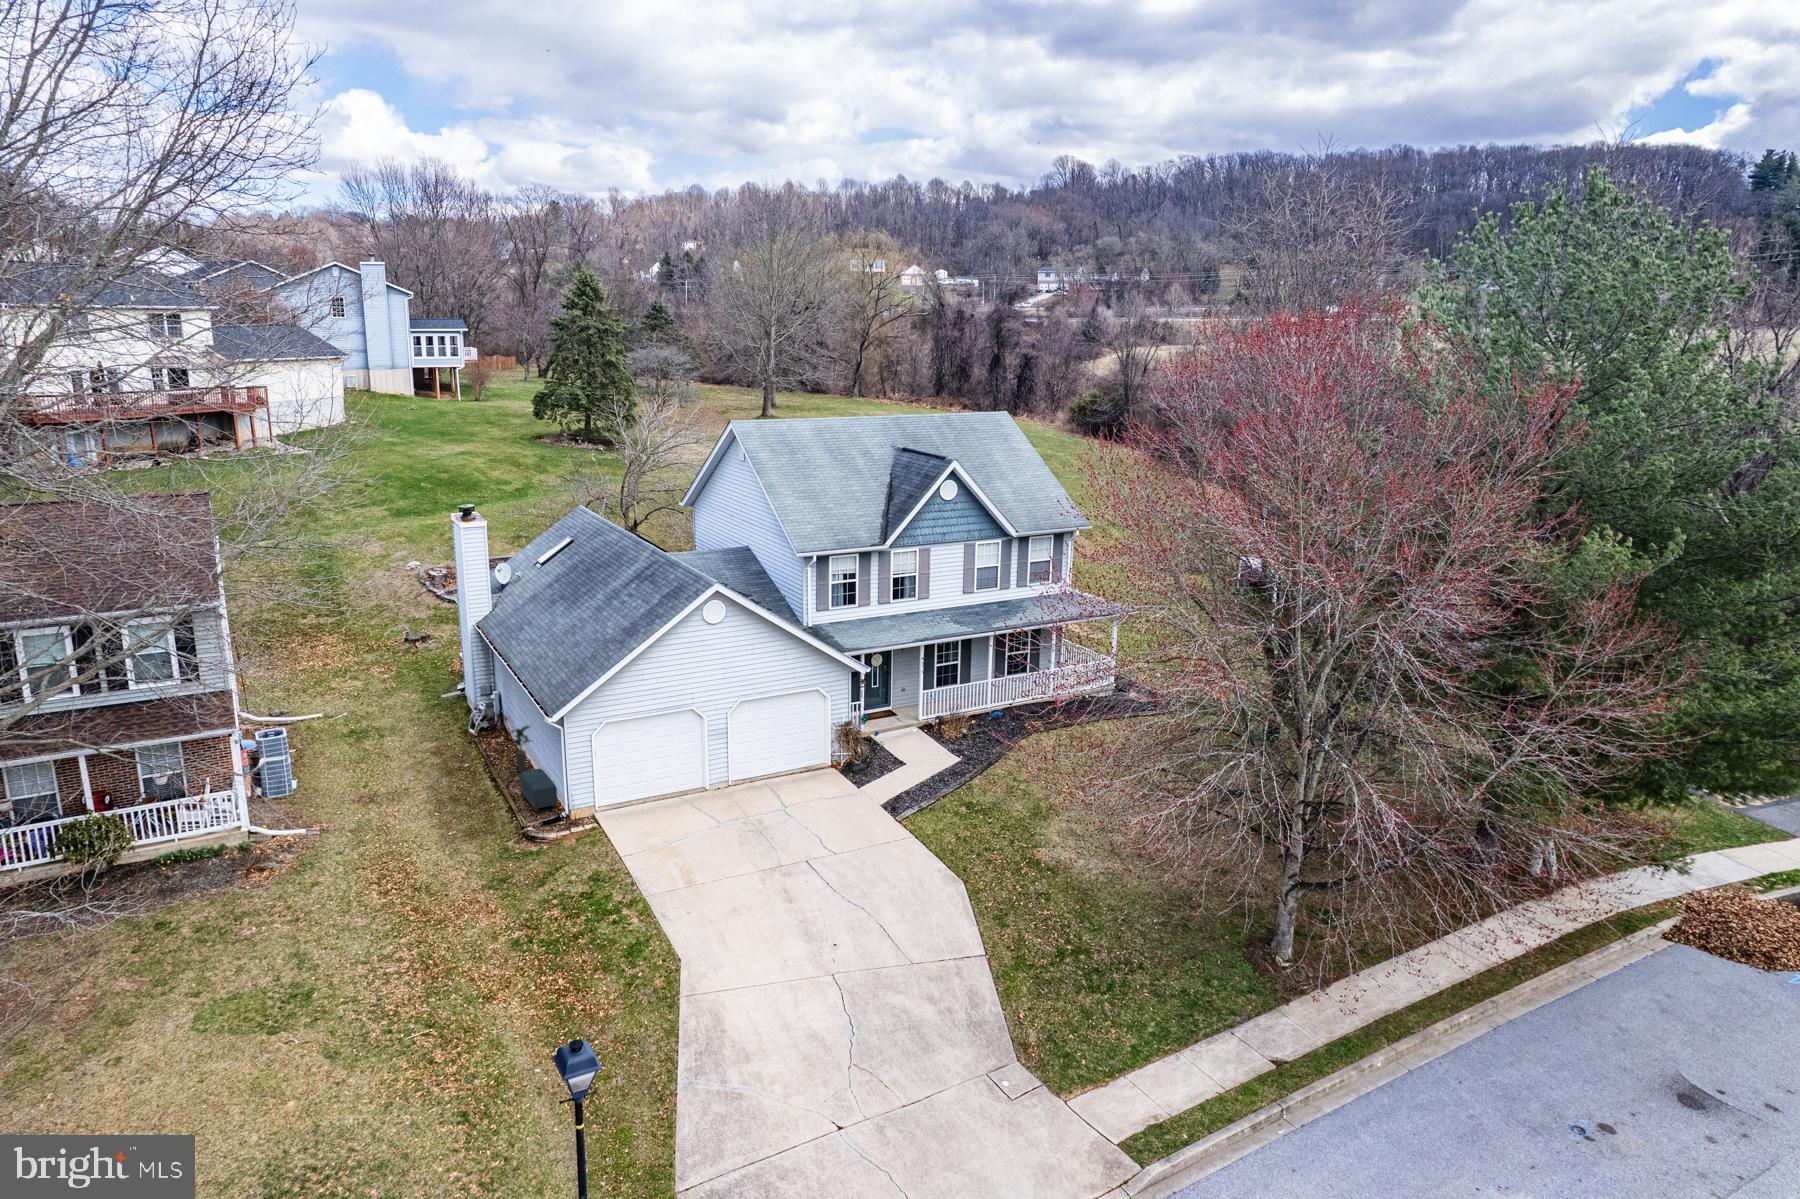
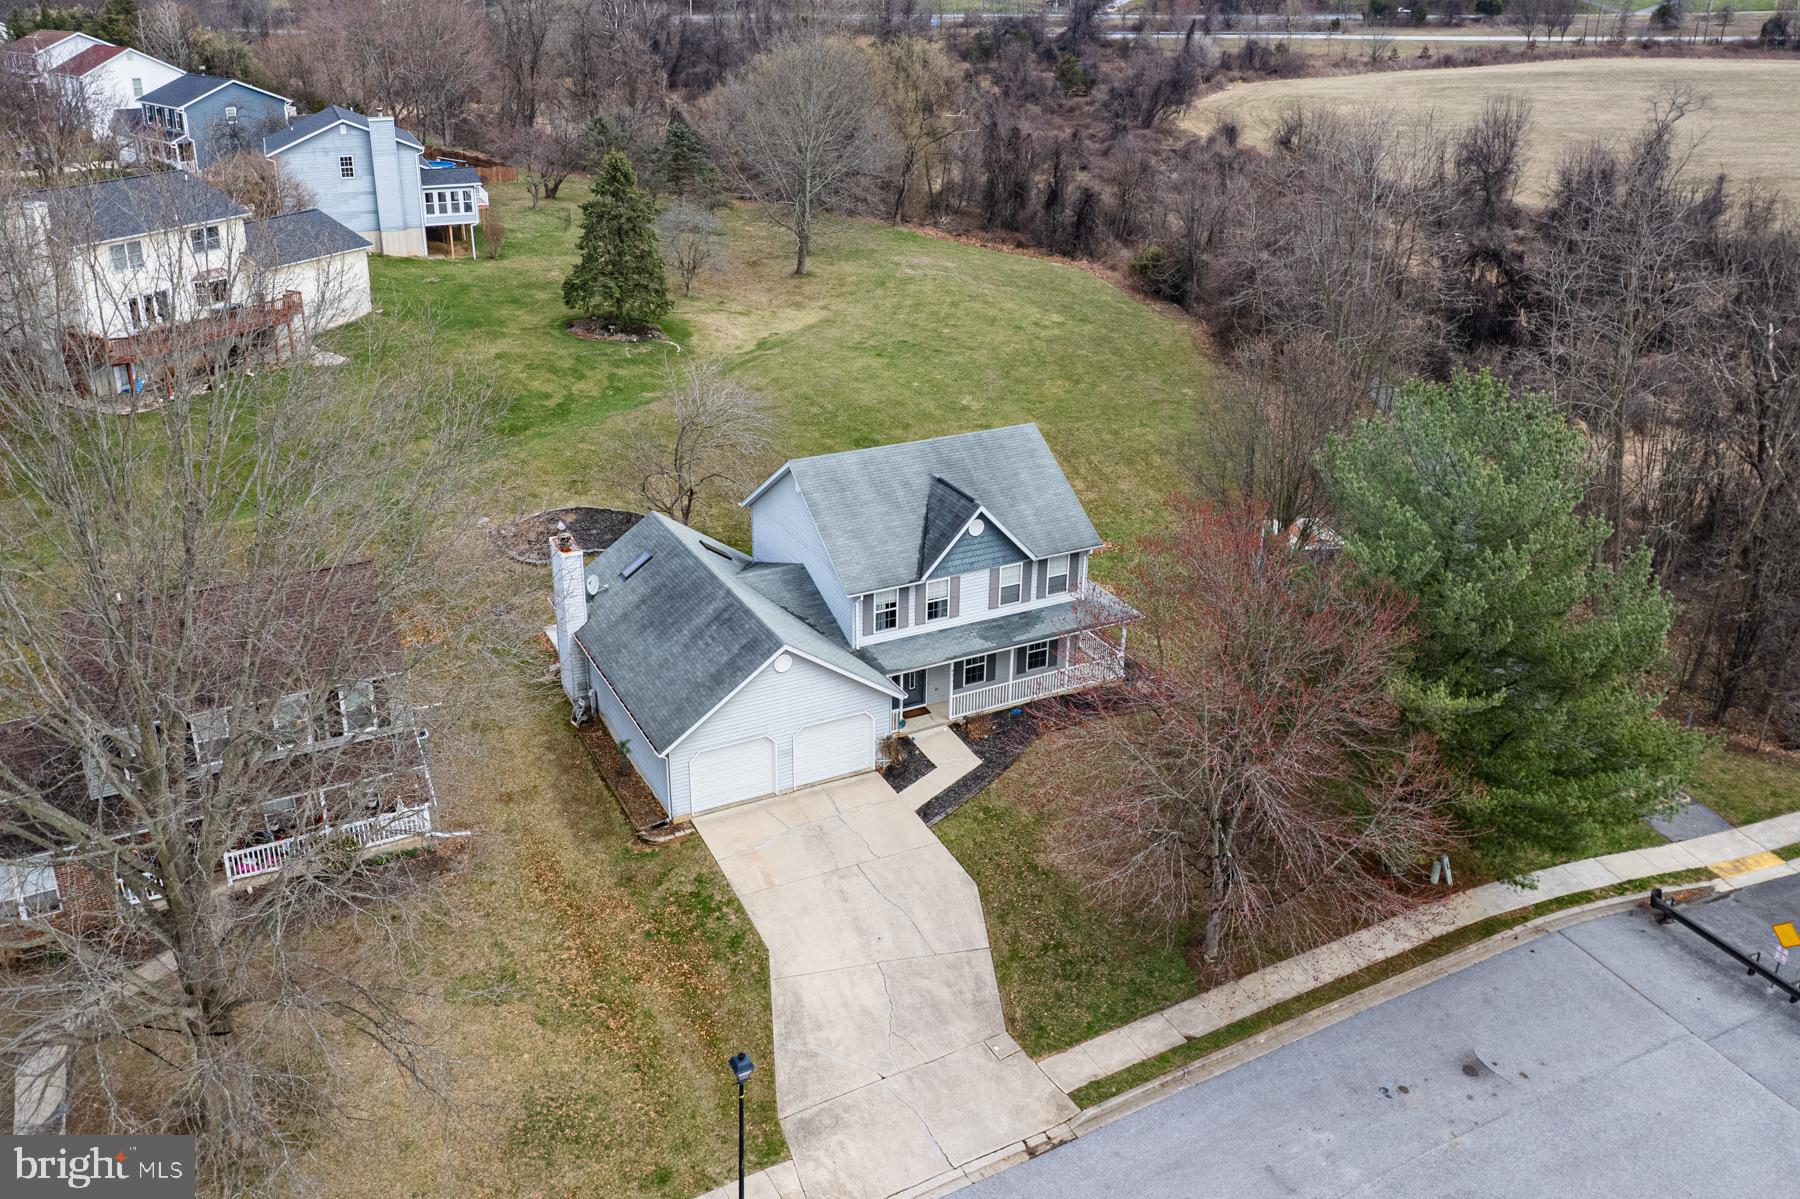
bench: present [520,769,557,812] -> none [627,777,659,815]

